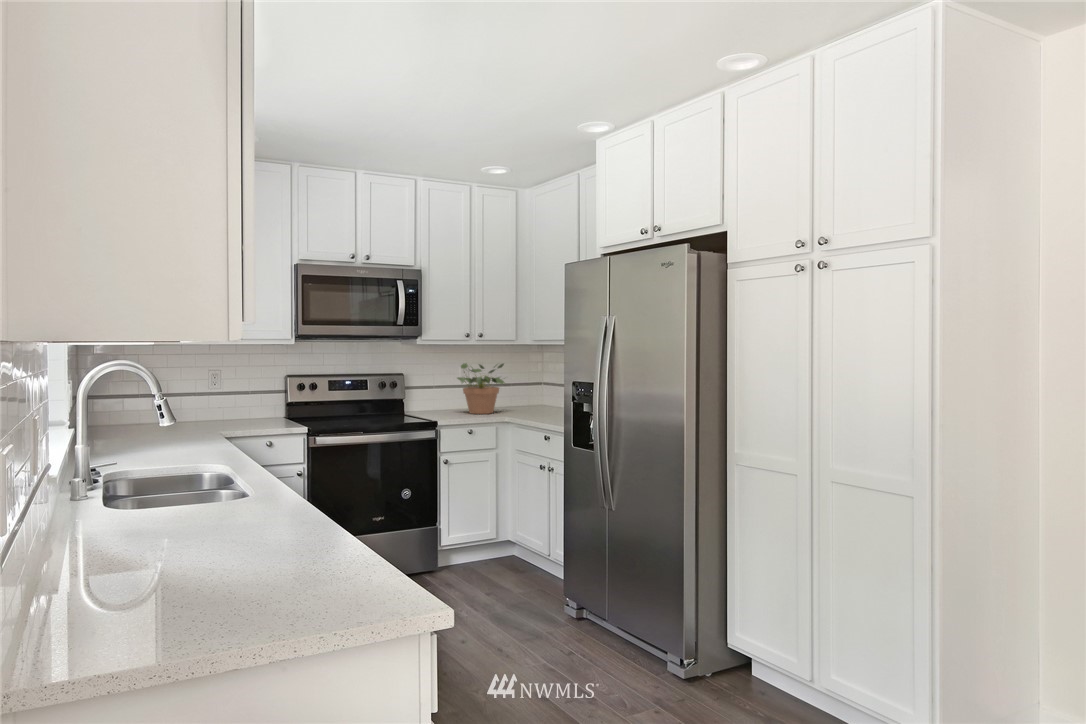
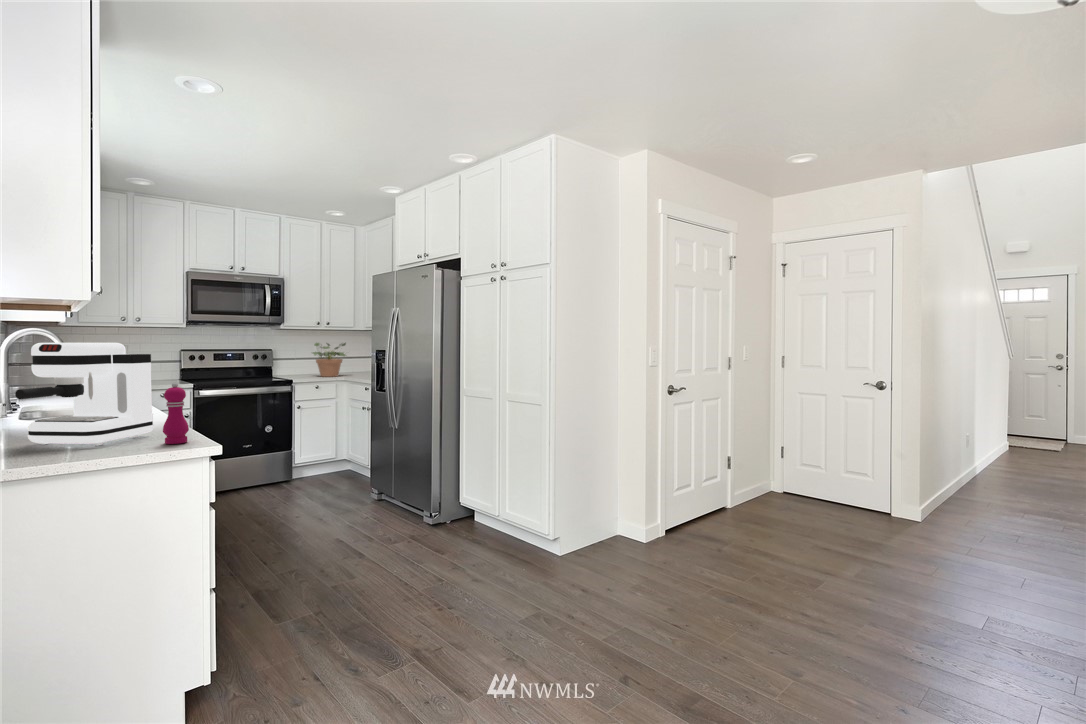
coffee maker: none [103,401,317,606] -> present [15,343,153,445]
pepper mill: none [346,485,390,608] -> present [163,382,189,444]

